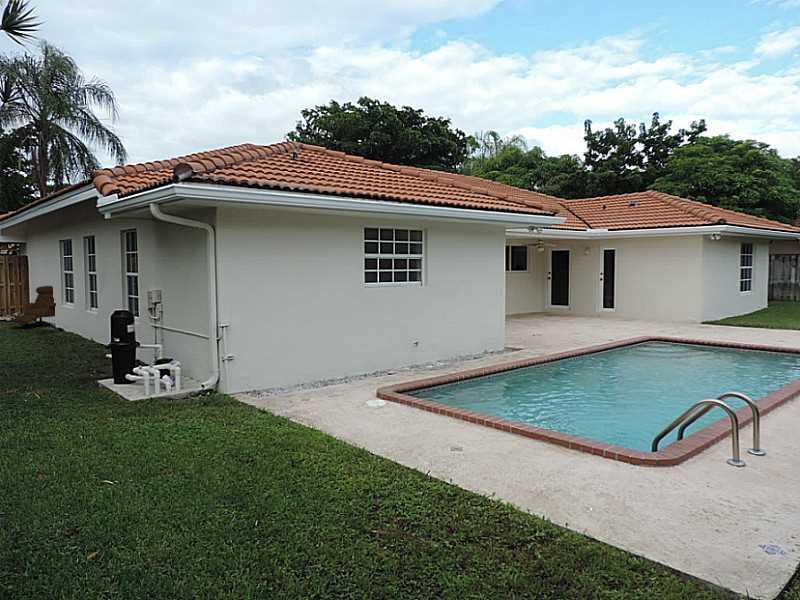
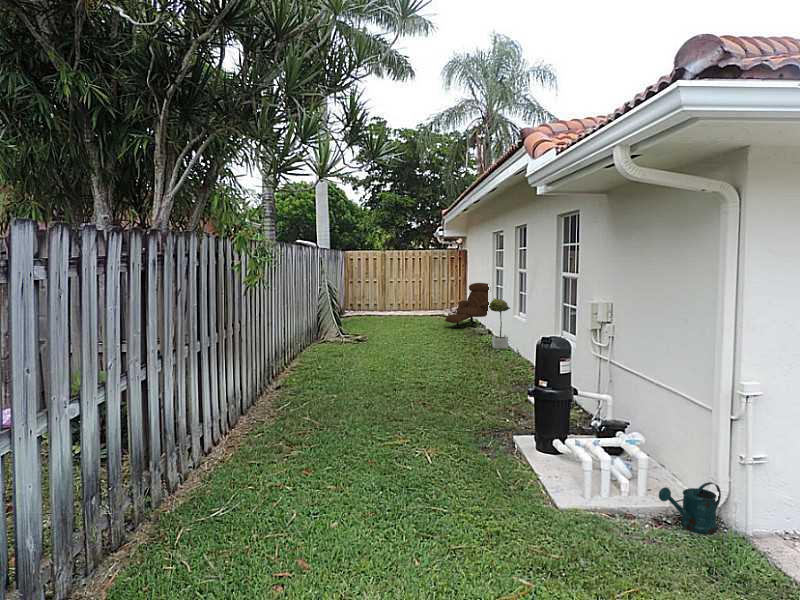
potted tree: none [62,297,82,339] -> present [489,298,510,349]
watering can: none [183,374,215,398] -> present [659,482,721,533]

